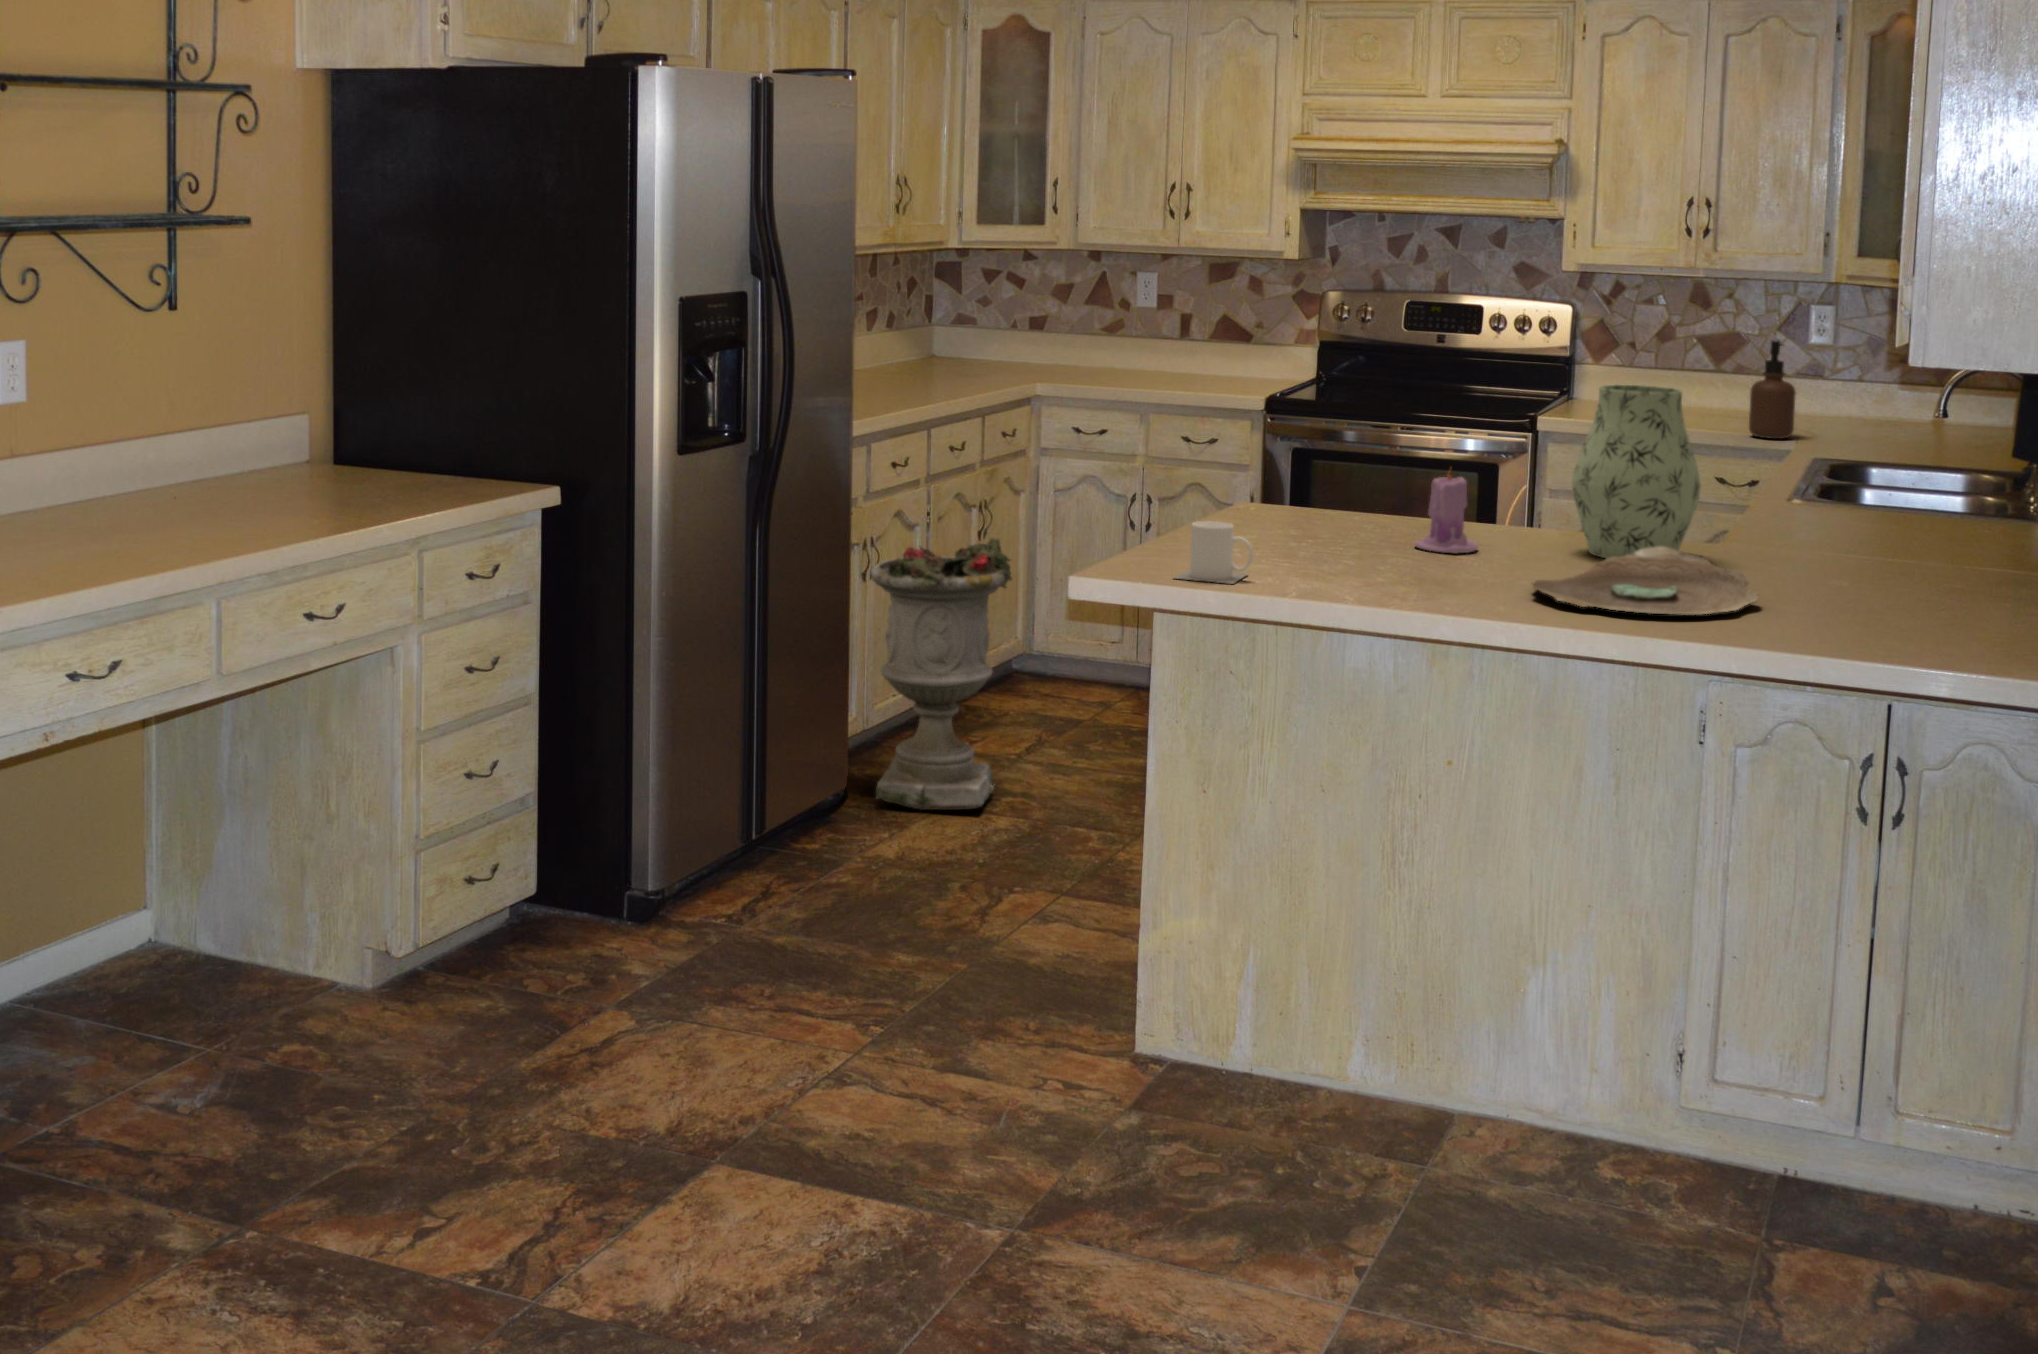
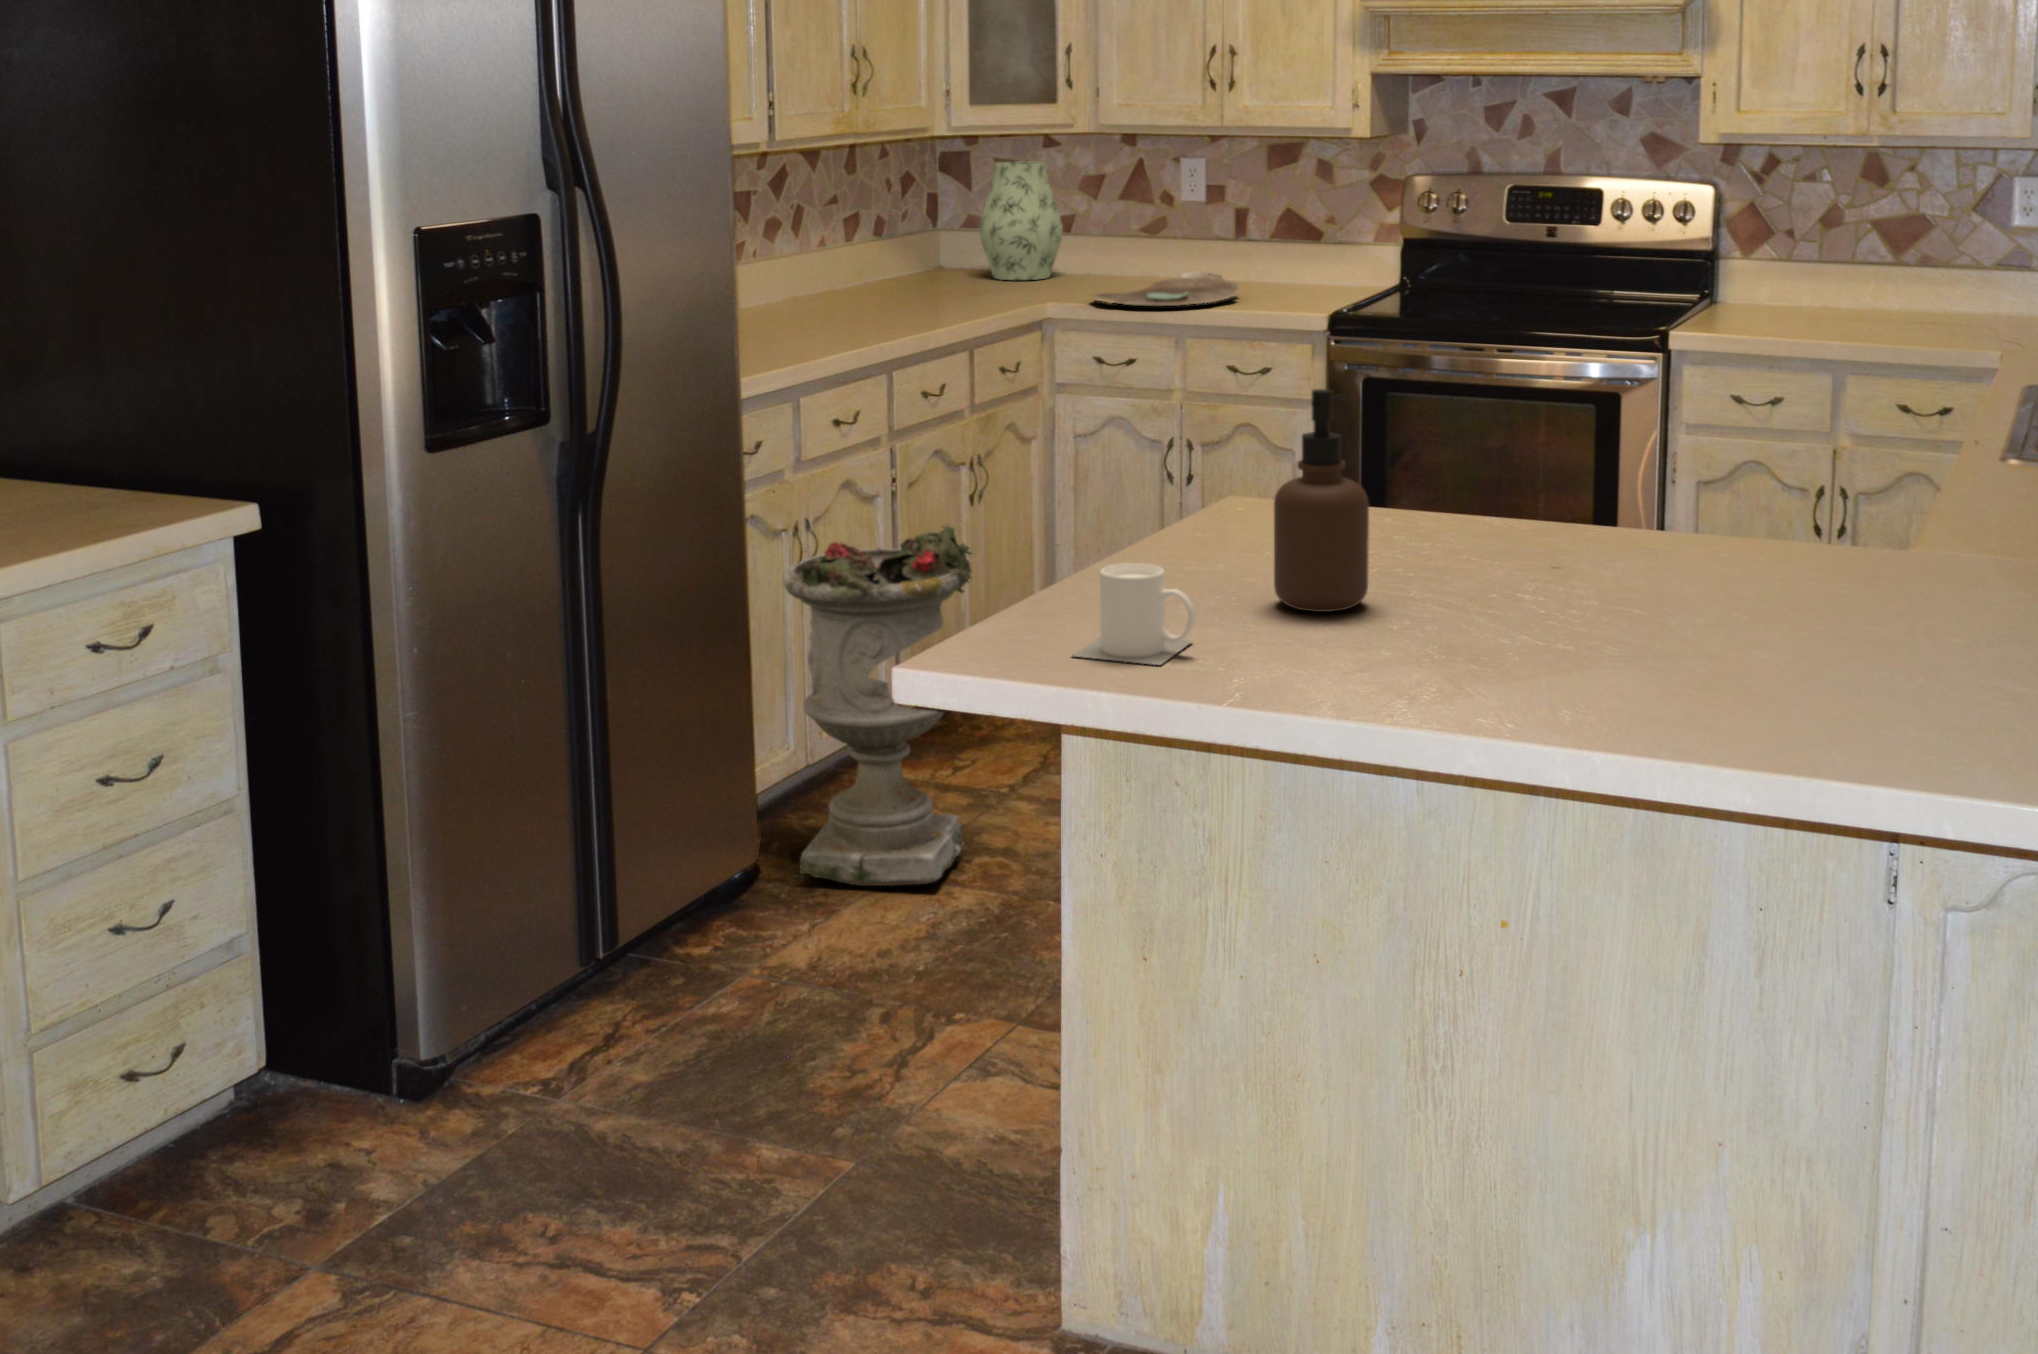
soap dispenser: present [1749,341,1796,439] -> present [1274,389,1369,612]
vase: present [1572,385,1701,558] -> present [979,161,1063,280]
candle: present [1415,467,1478,553] -> none [1463,451,1555,582]
decorative bowl: present [1532,546,1759,614] -> present [1093,271,1238,306]

